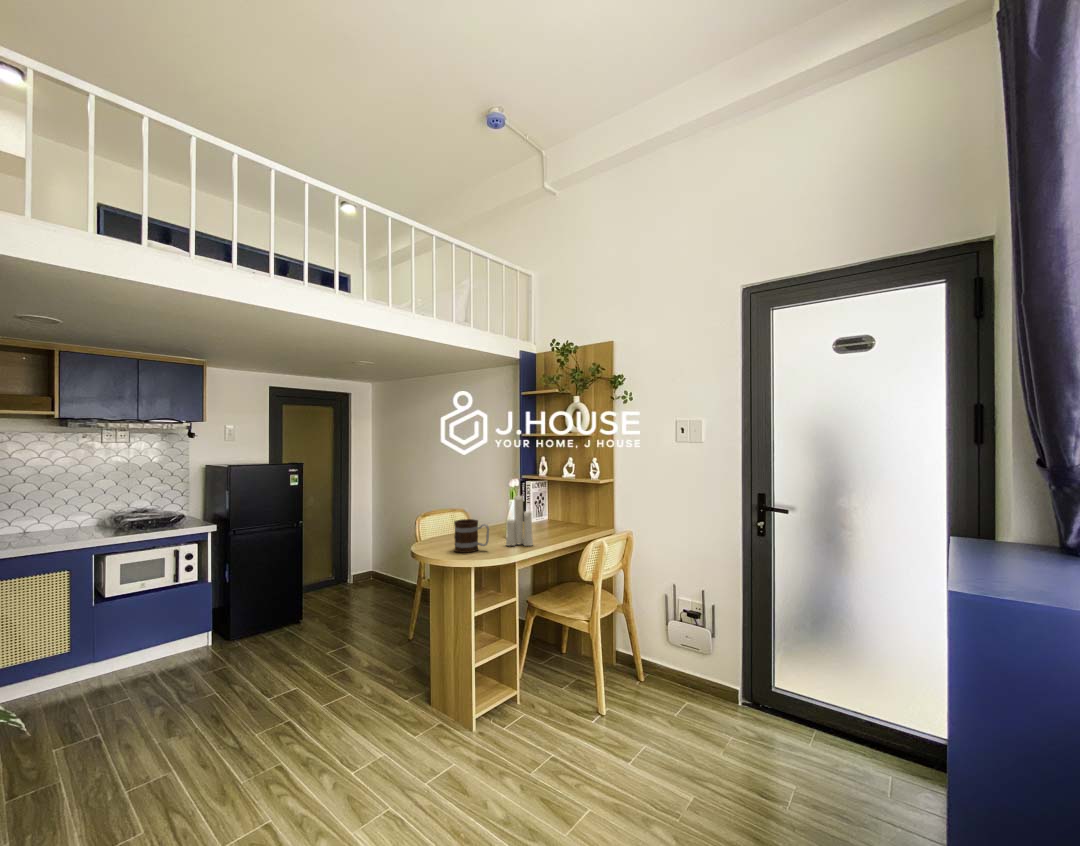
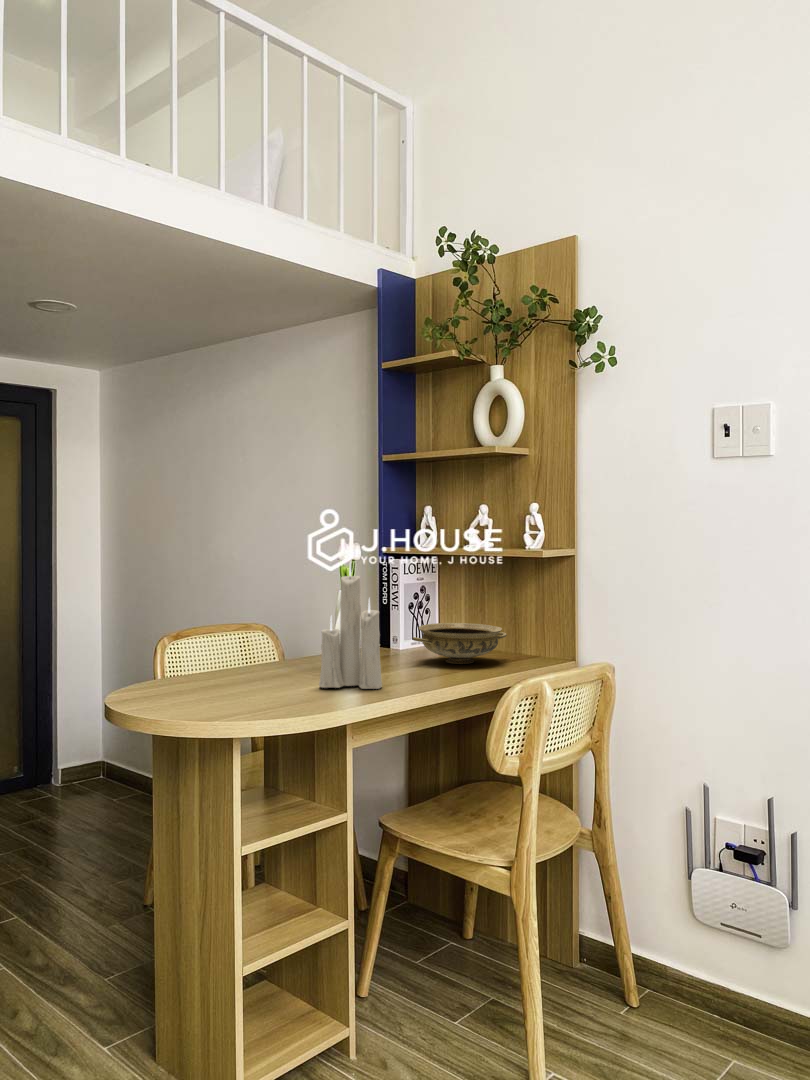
ceramic bowl: none [542,511,583,531] -> present [413,623,507,664]
mug: present [454,519,489,553] -> none [197,626,277,699]

